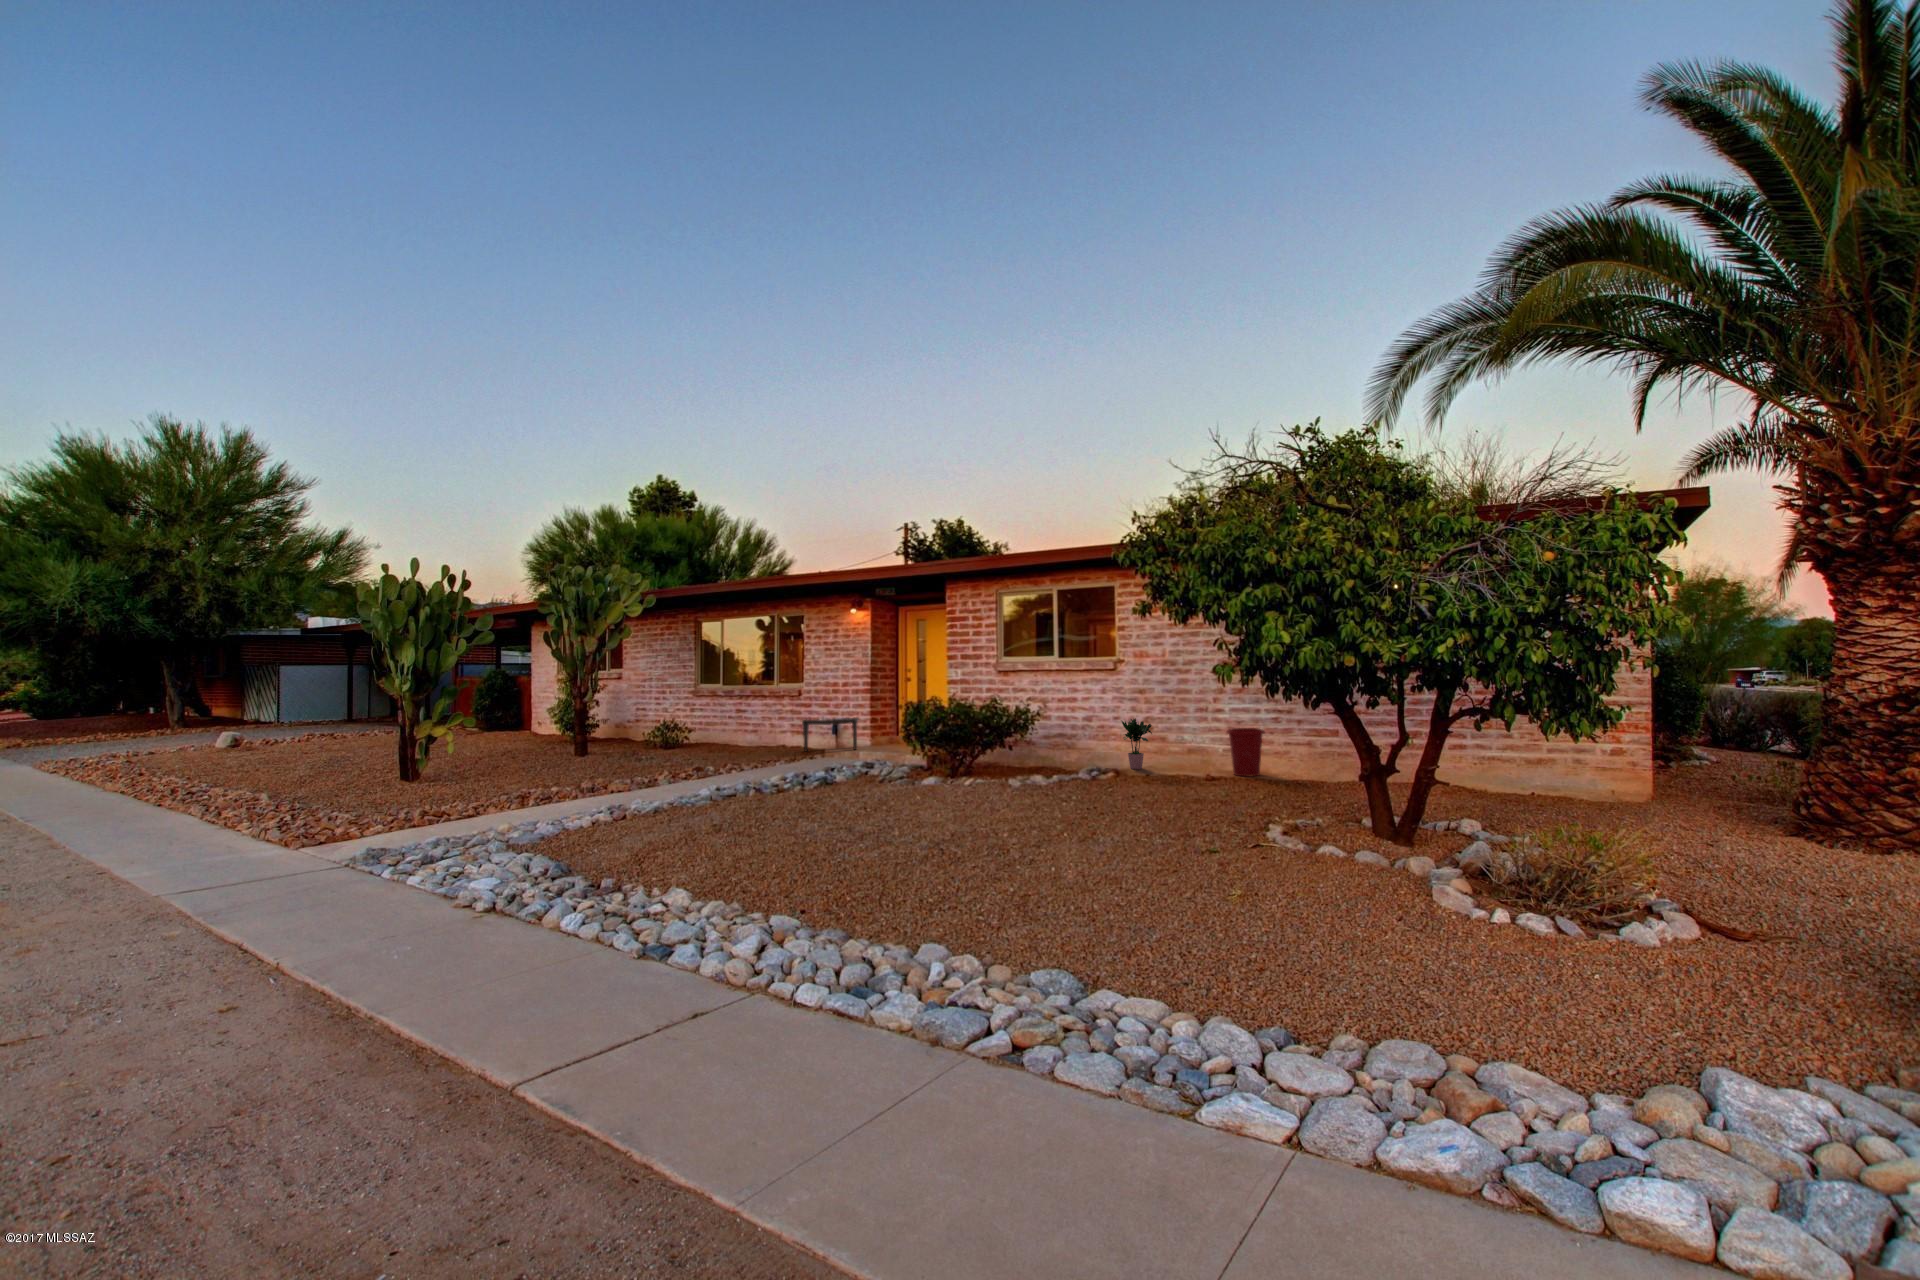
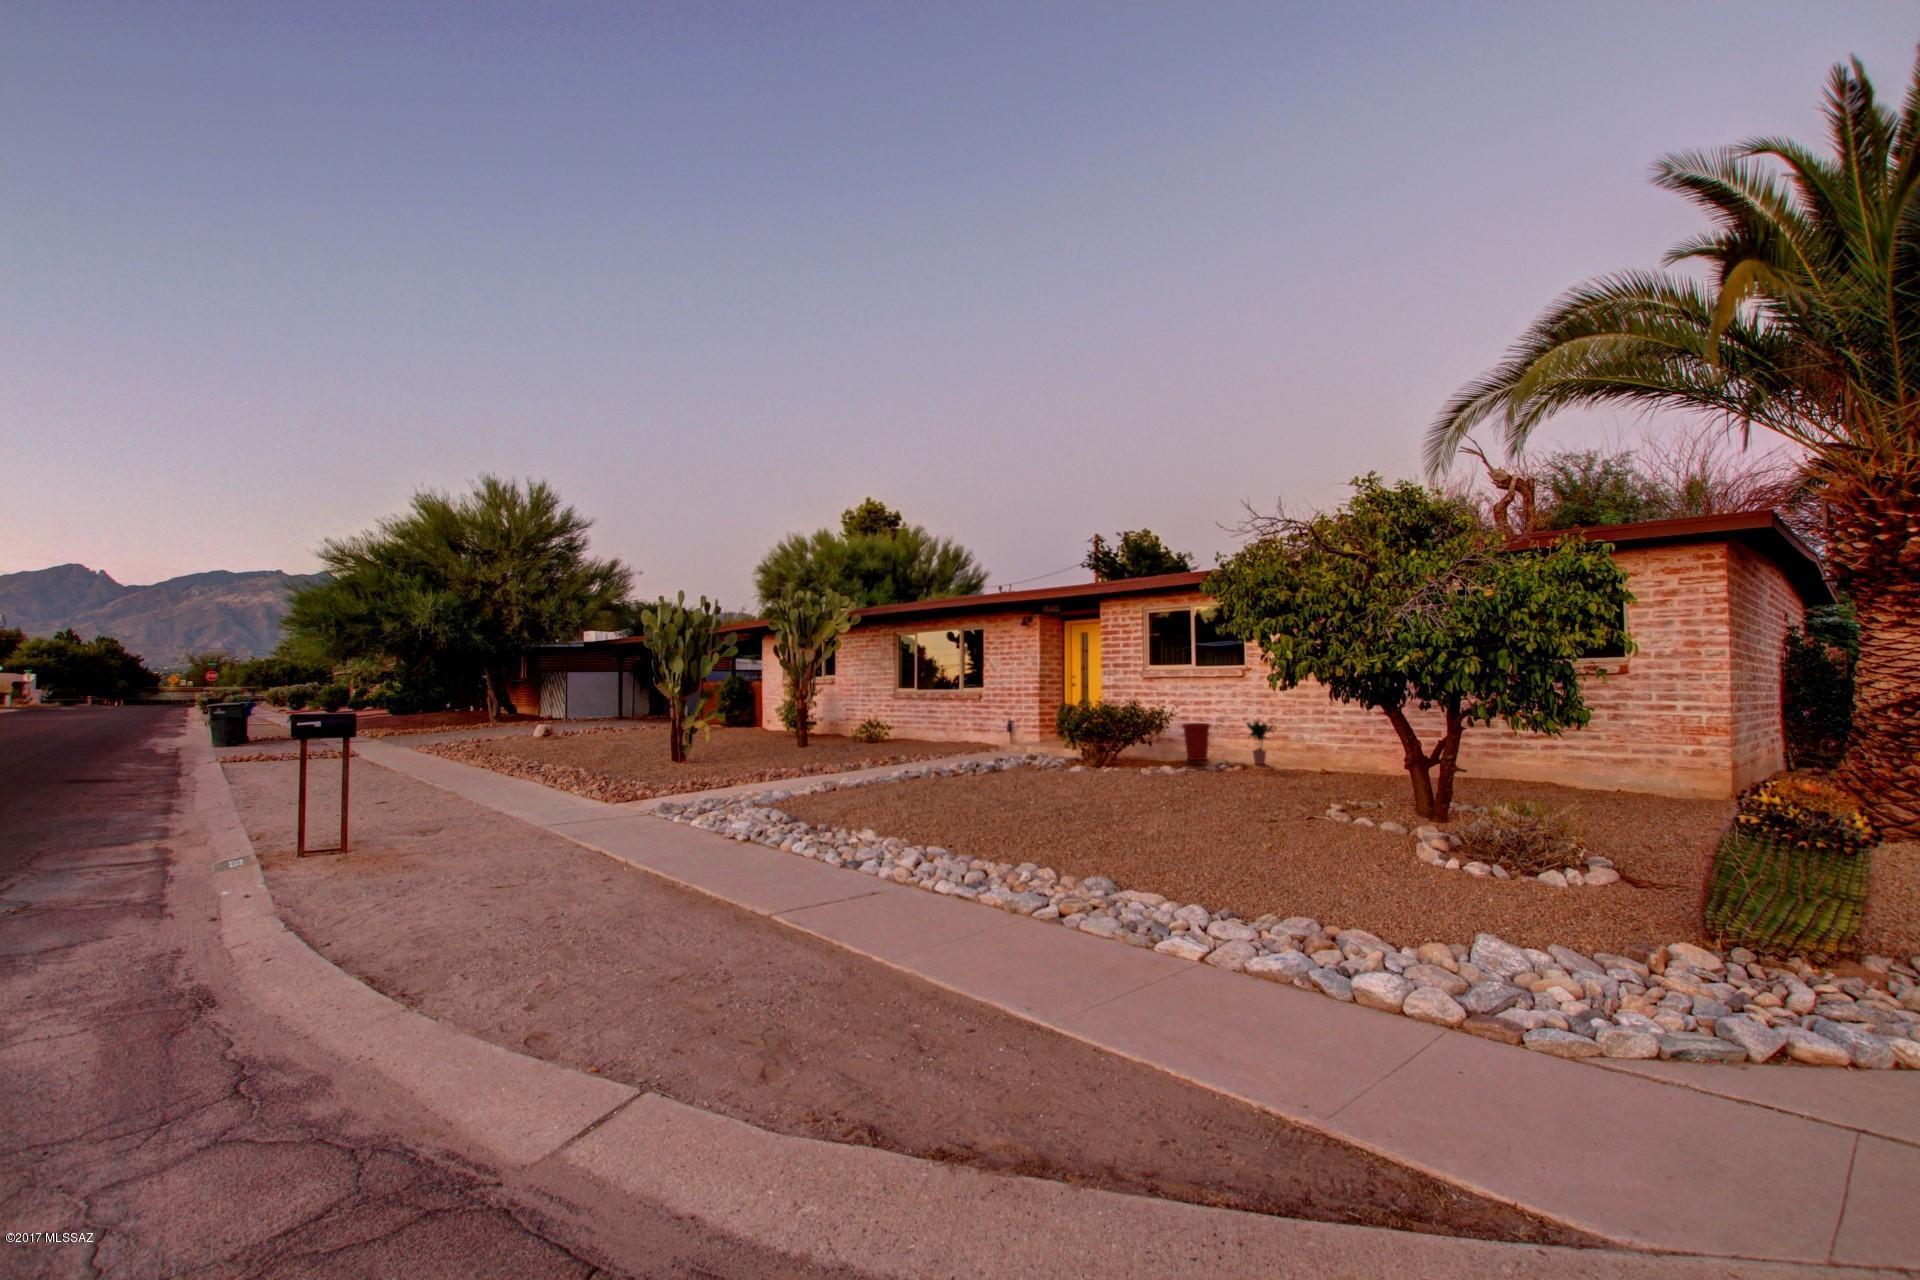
bench: present [802,718,859,752] -> none [978,718,1027,746]
waste bin: present [1226,728,1265,776] -> present [1182,723,1211,760]

